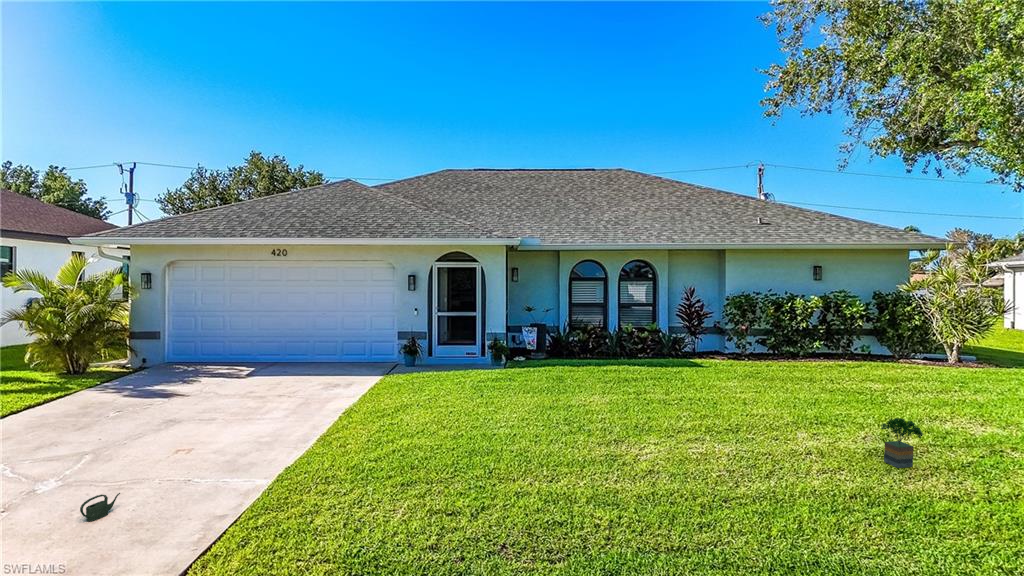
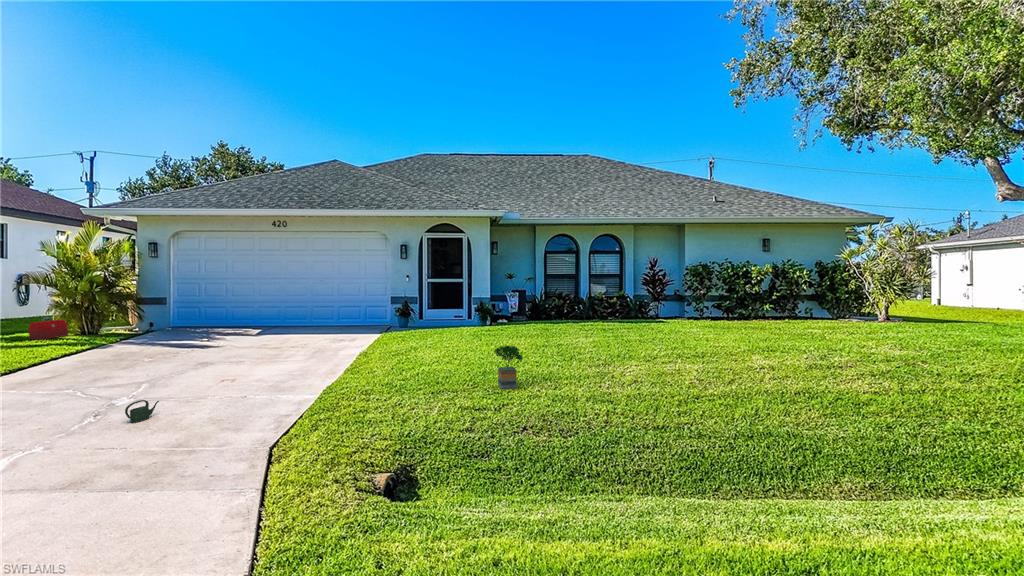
toolbox: none [18,356,59,382] -> present [29,317,68,340]
potted tree: present [881,418,923,468] -> present [494,345,523,389]

